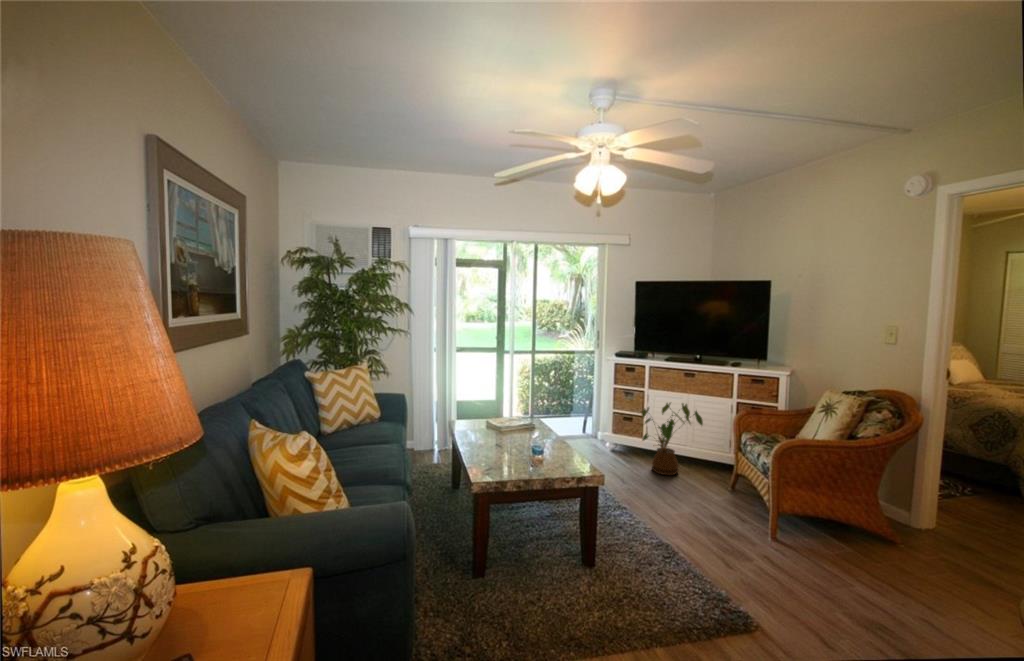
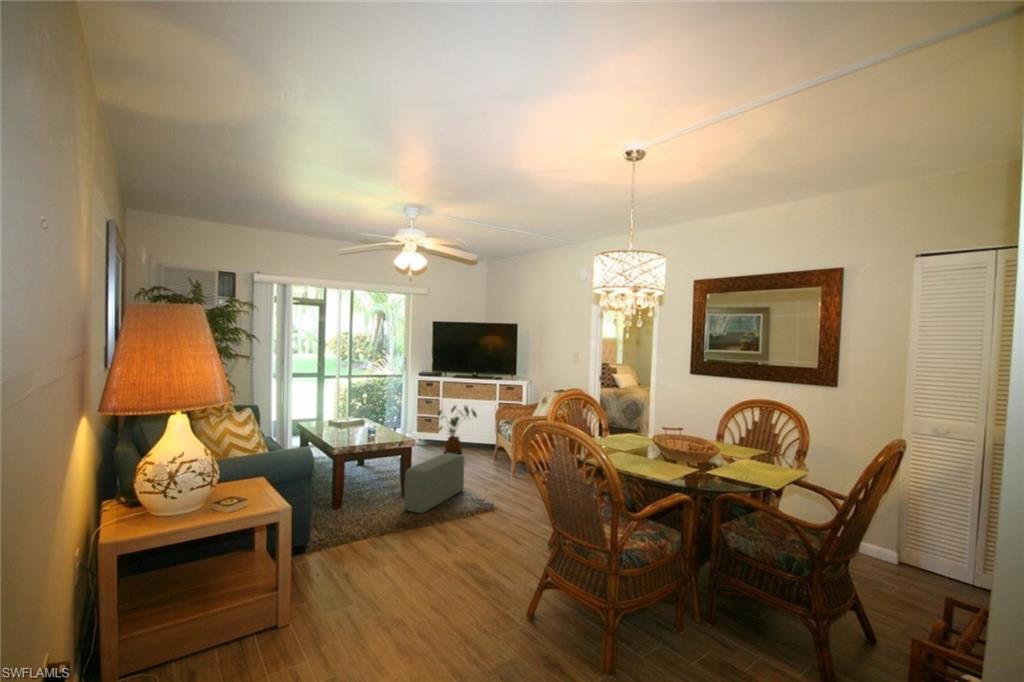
pouf: none [582,496,687,612] -> present [404,453,464,513]

